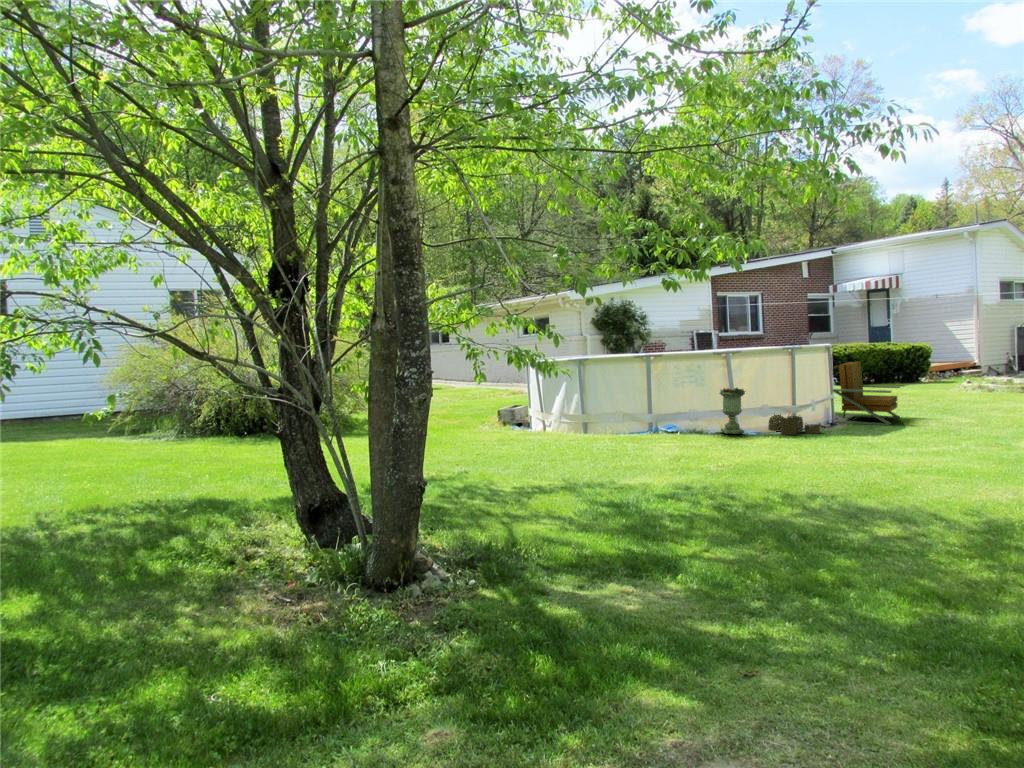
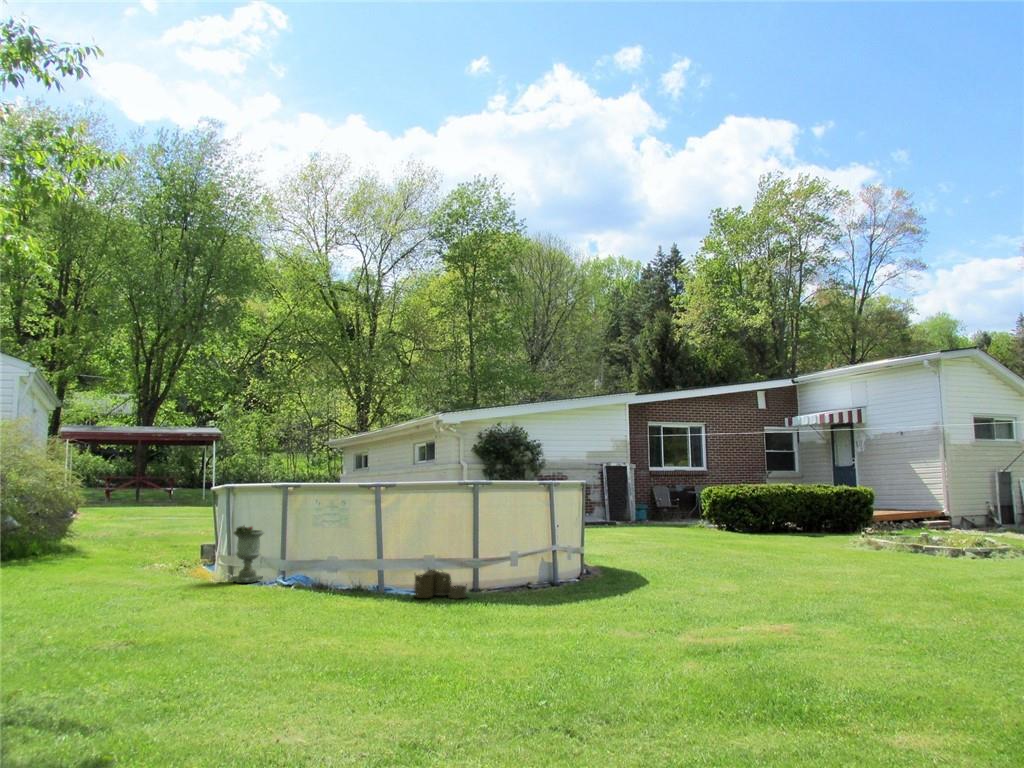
lounge chair: present [832,361,900,425] -> none [535,506,637,593]
planter: present [720,388,745,434] -> present [231,526,264,583]

